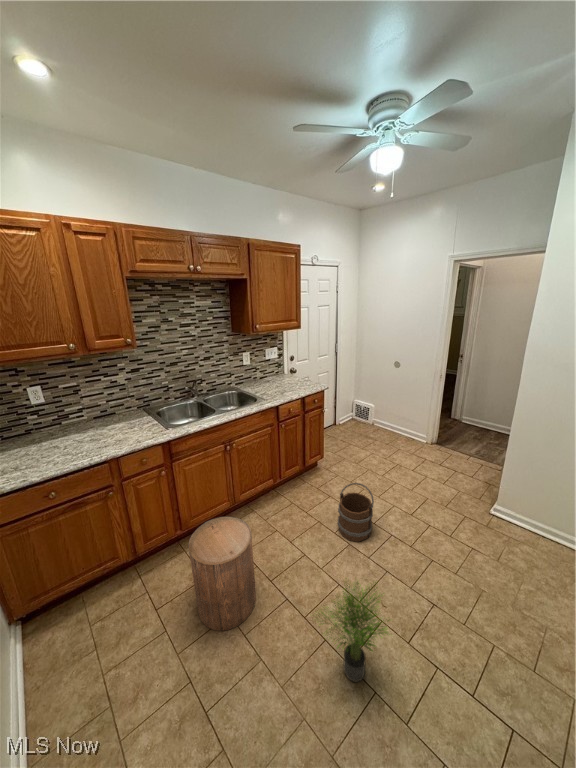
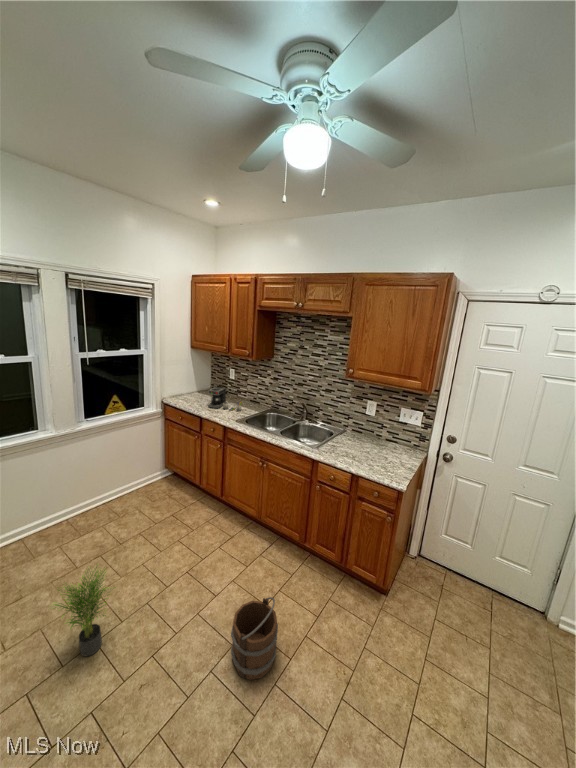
coffee maker: none [49,413,123,452] -> present [208,387,242,411]
stool: present [188,516,256,631] -> none [151,486,199,567]

